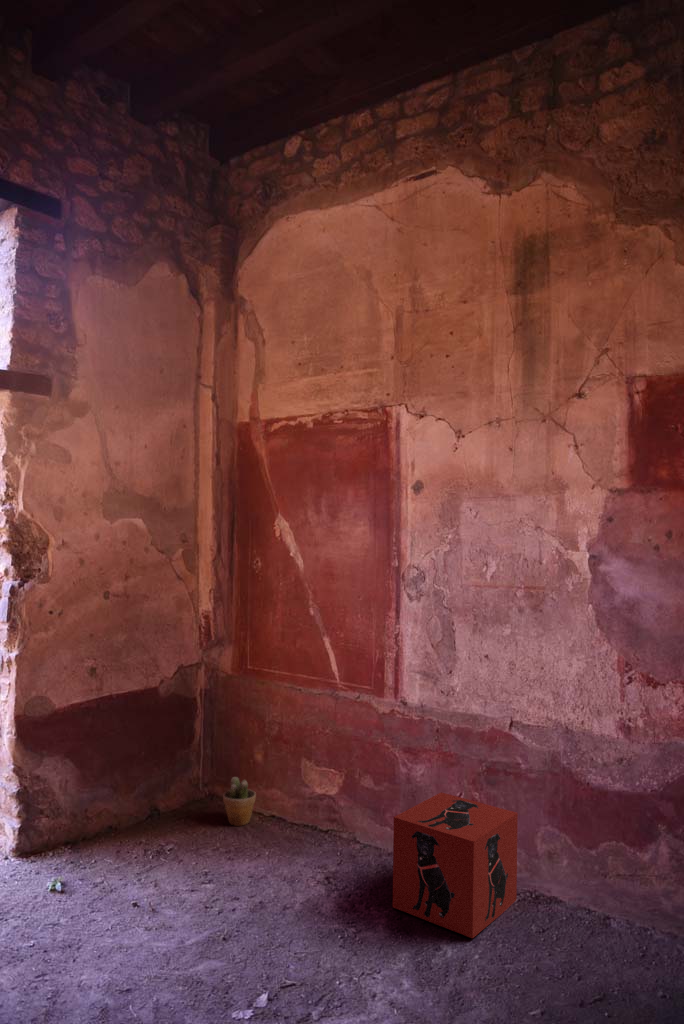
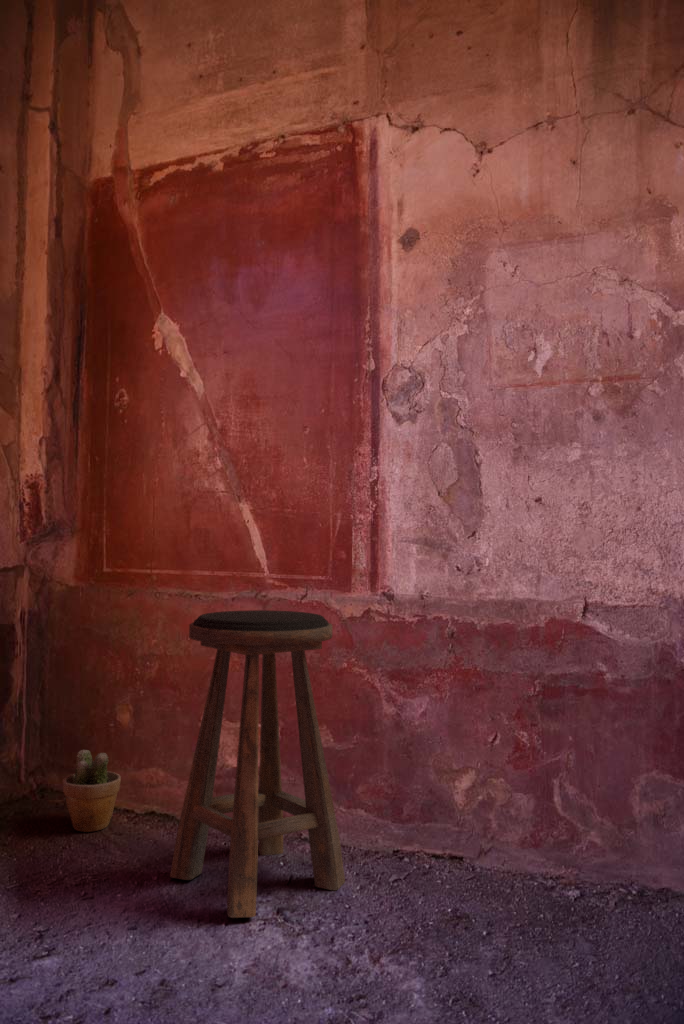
stool: none [276,708,373,888] -> present [170,610,345,918]
storage box: present [393,792,518,938] -> none [406,735,605,975]

